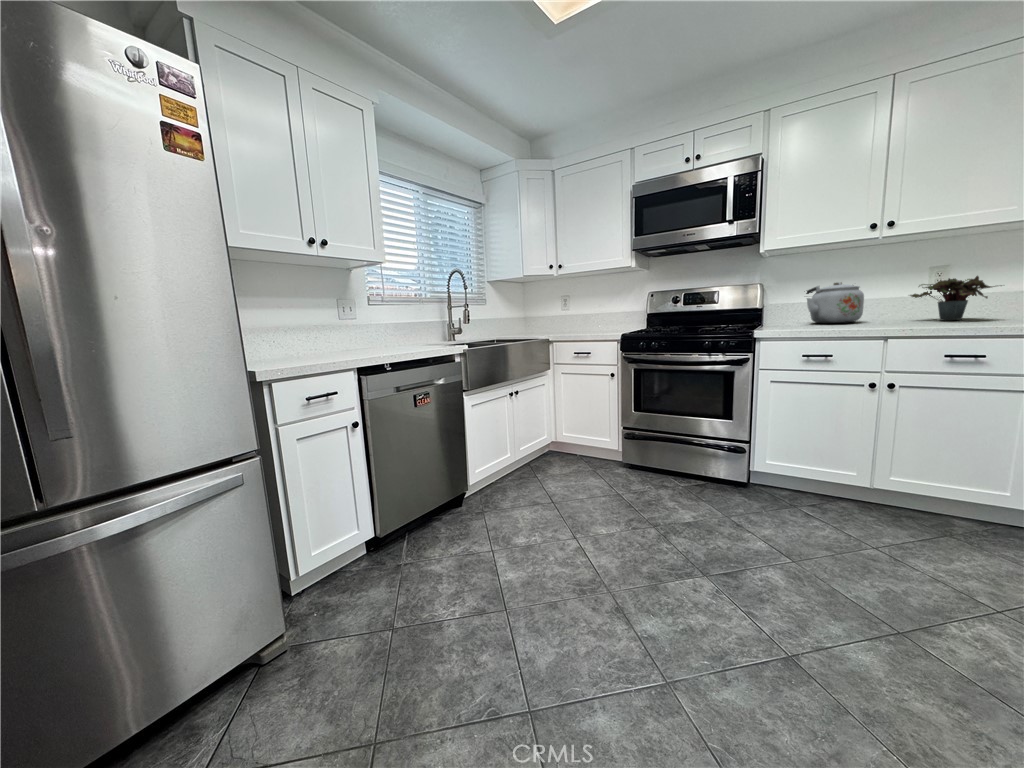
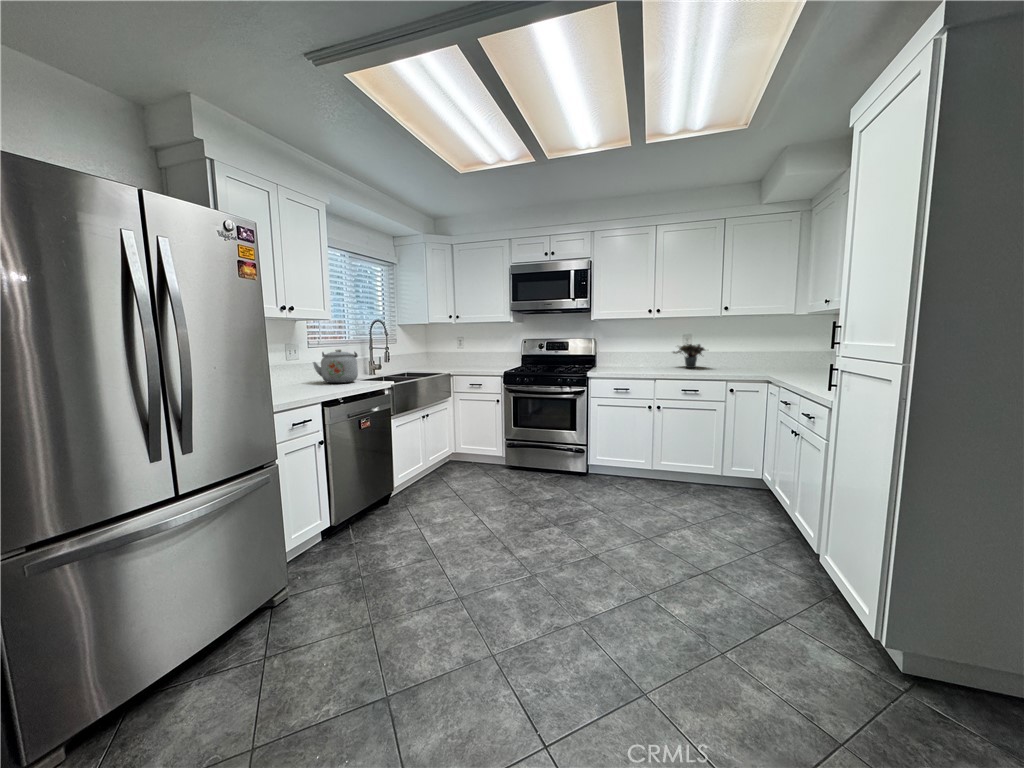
kettle: present [806,282,864,323] -> present [313,349,358,383]

